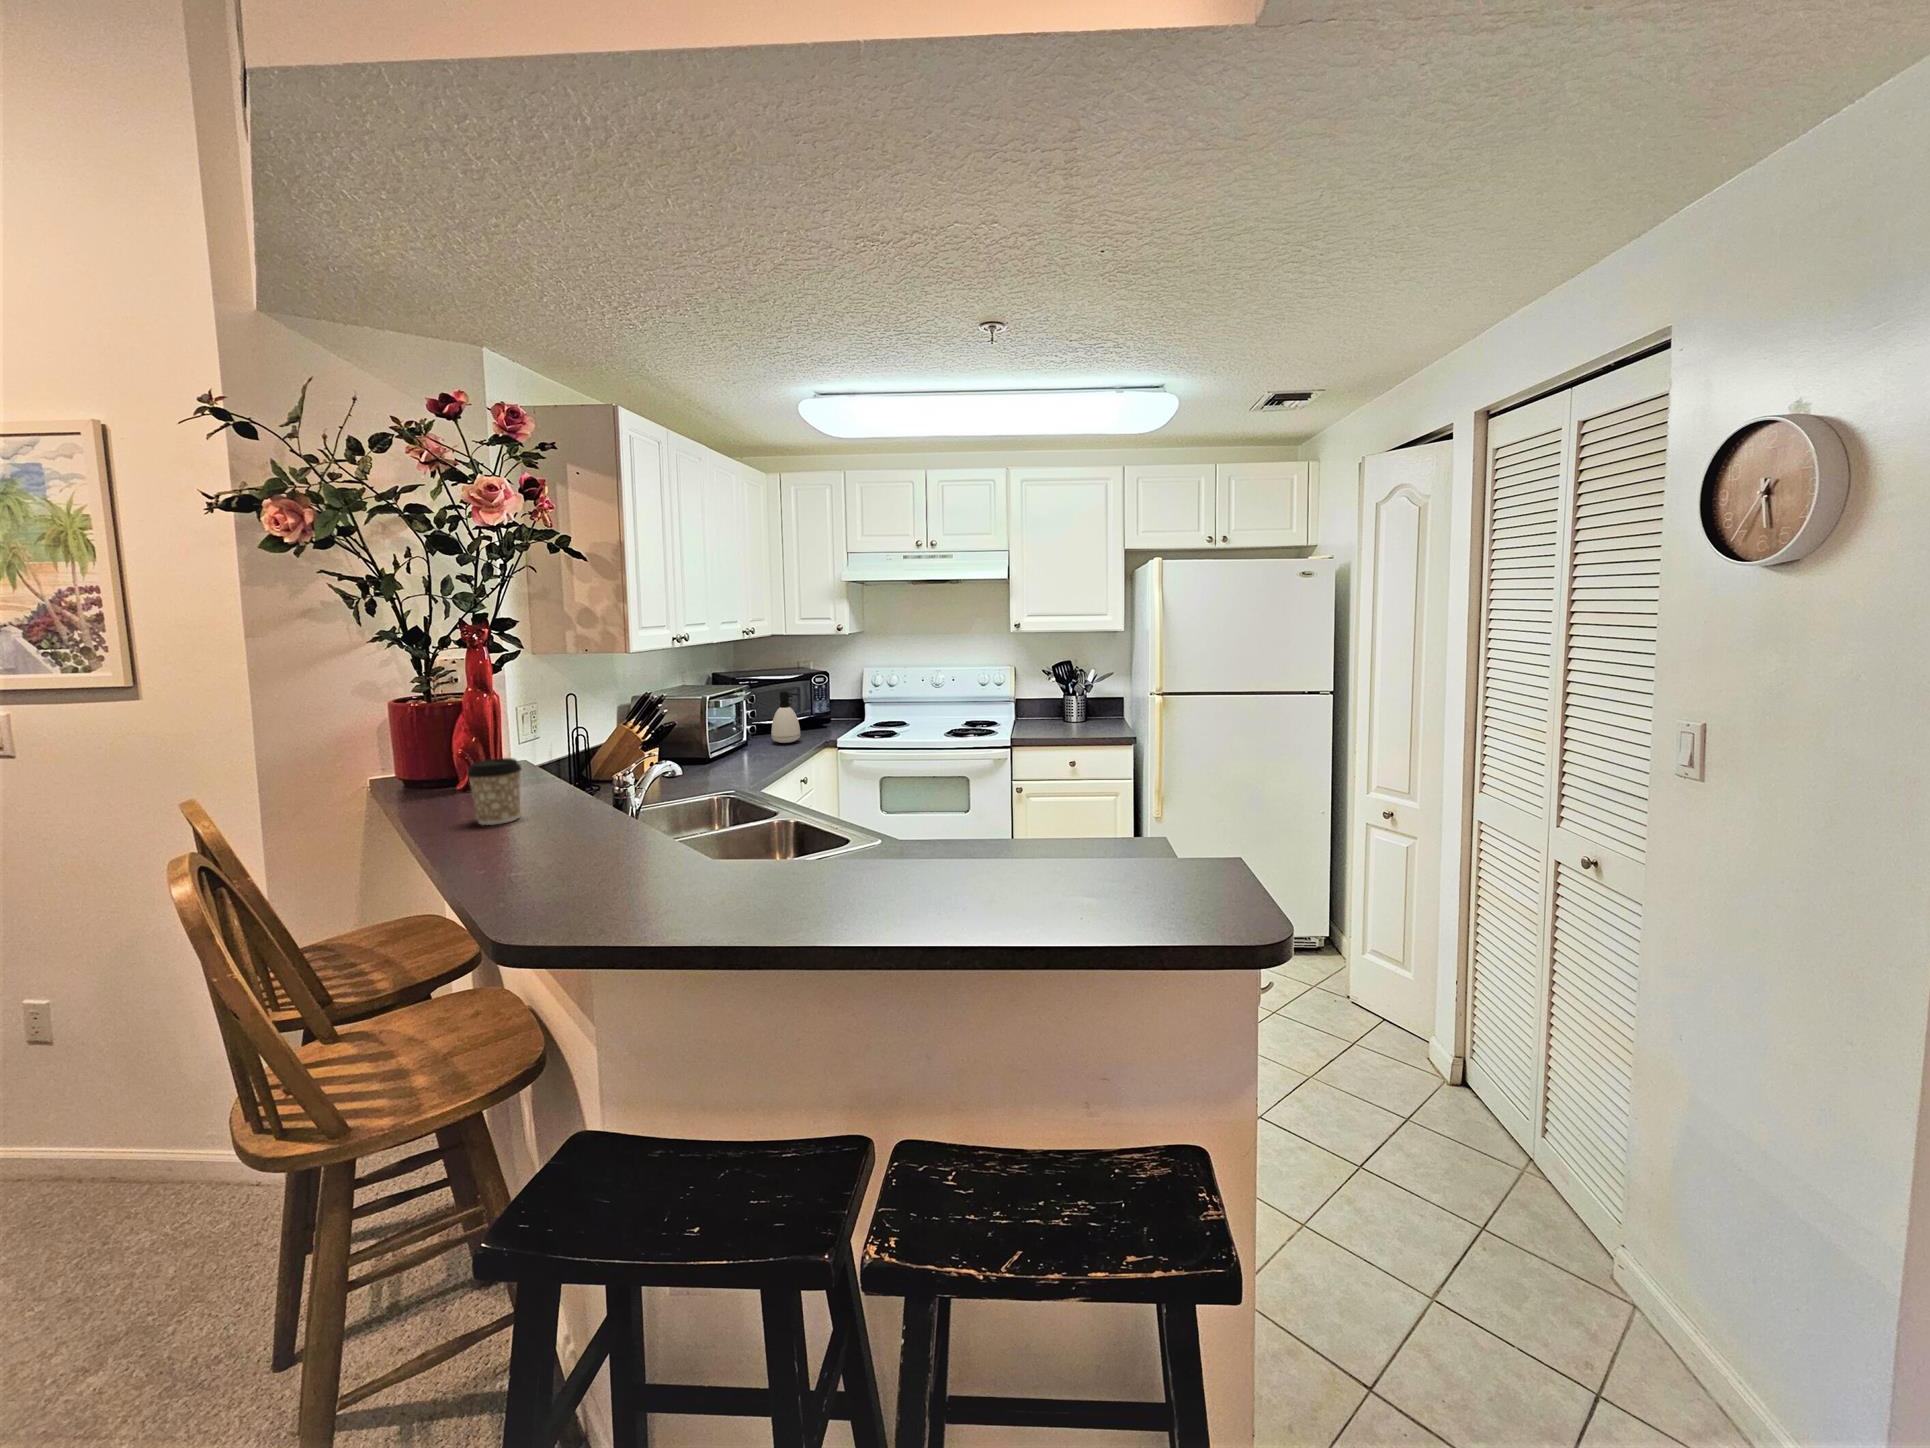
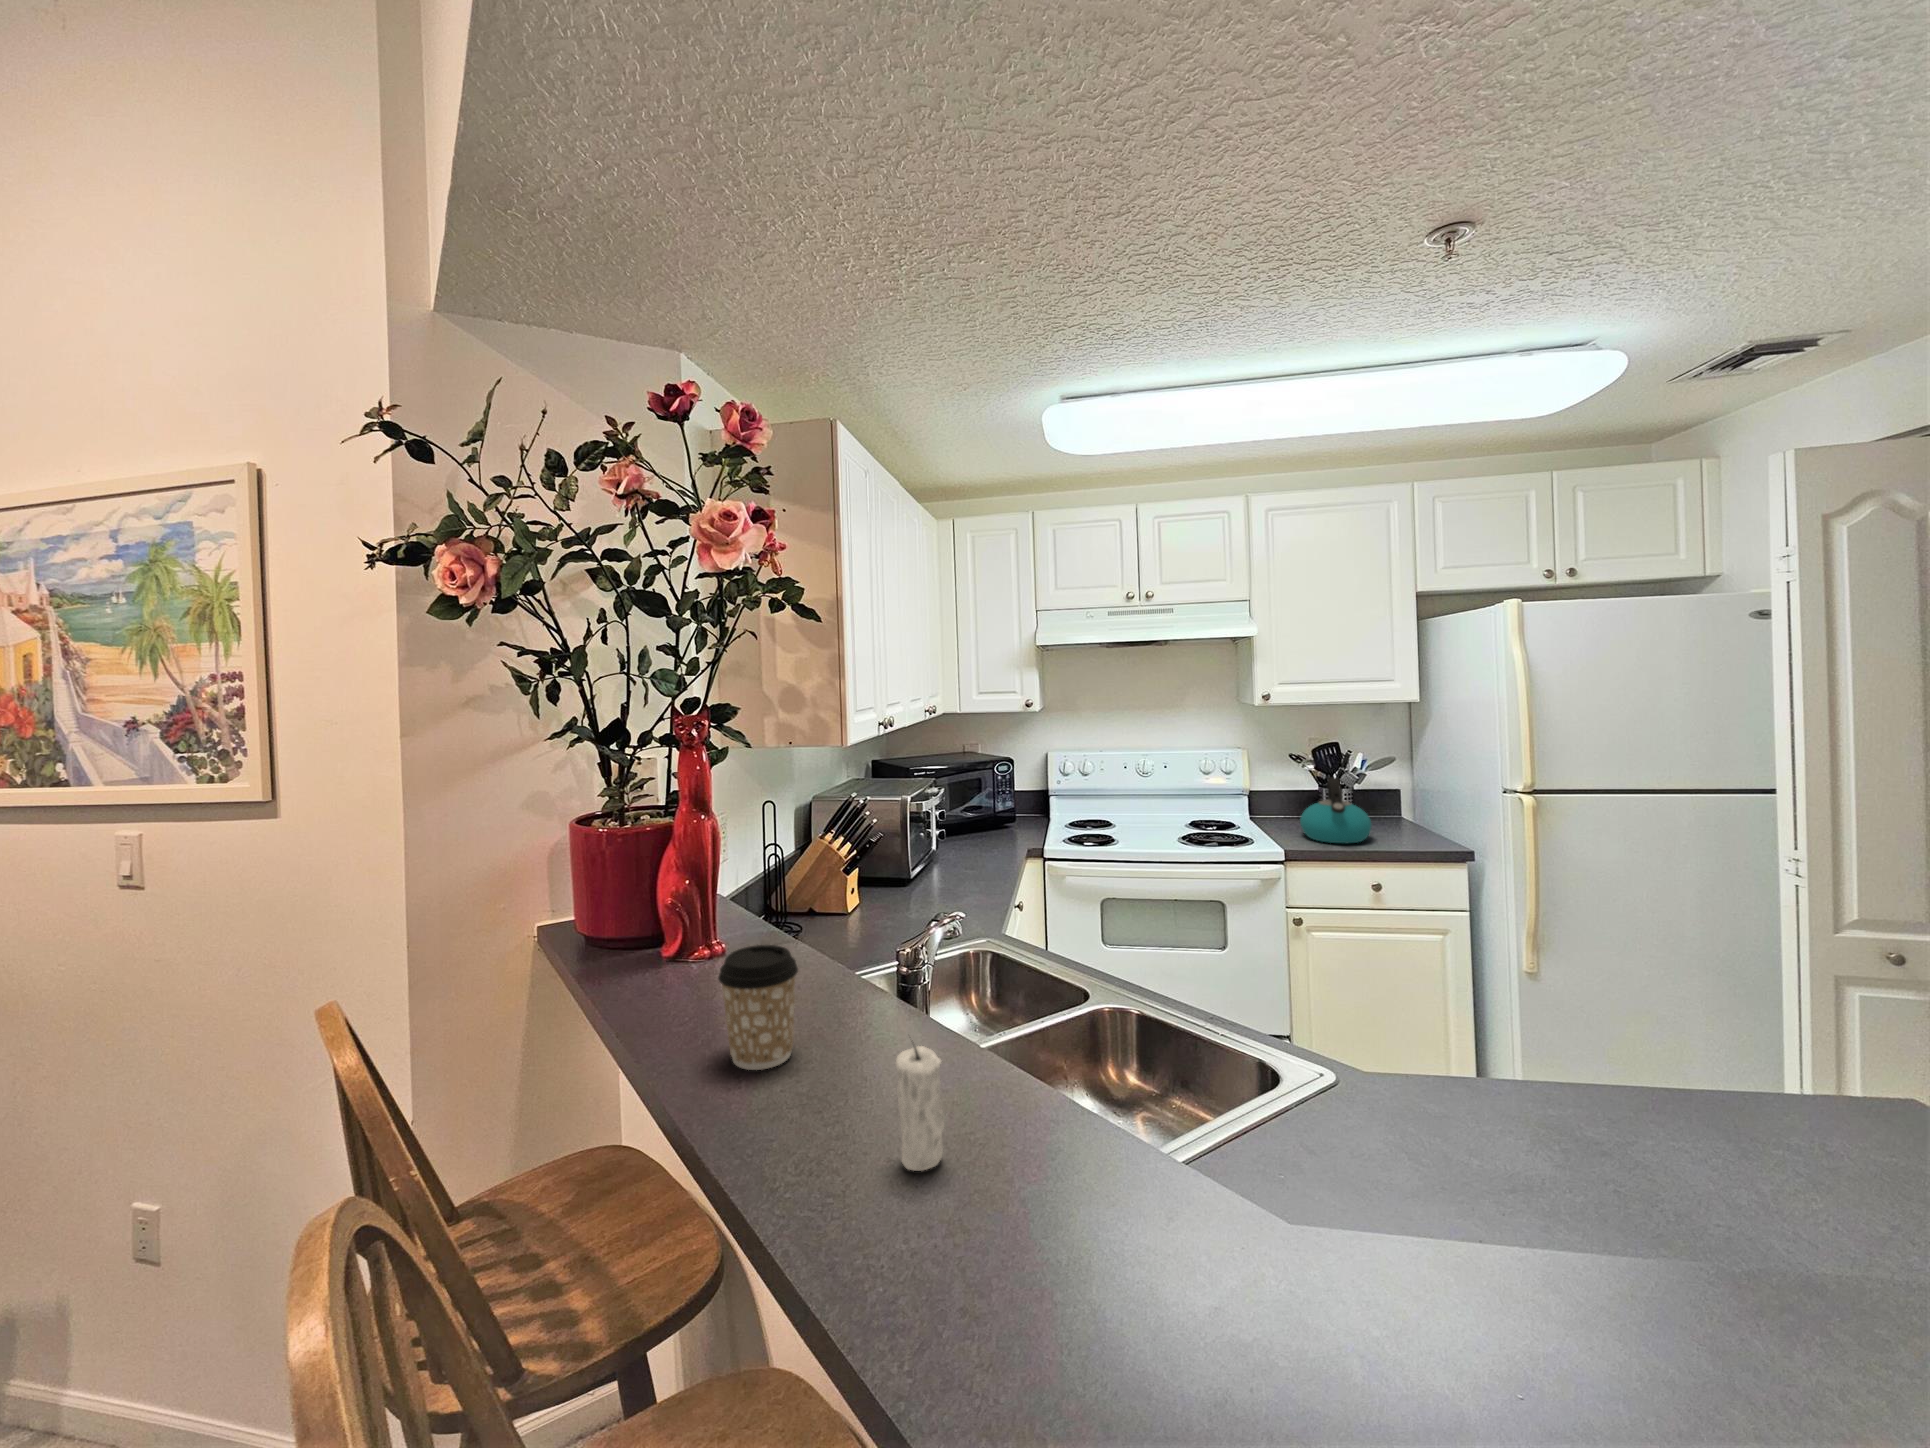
kettle: none [1034,686,1080,733] -> present [1300,778,1371,843]
soap dispenser: present [771,691,800,743] -> none [959,785,995,852]
candle: none [541,779,571,846] -> present [896,1046,944,1171]

